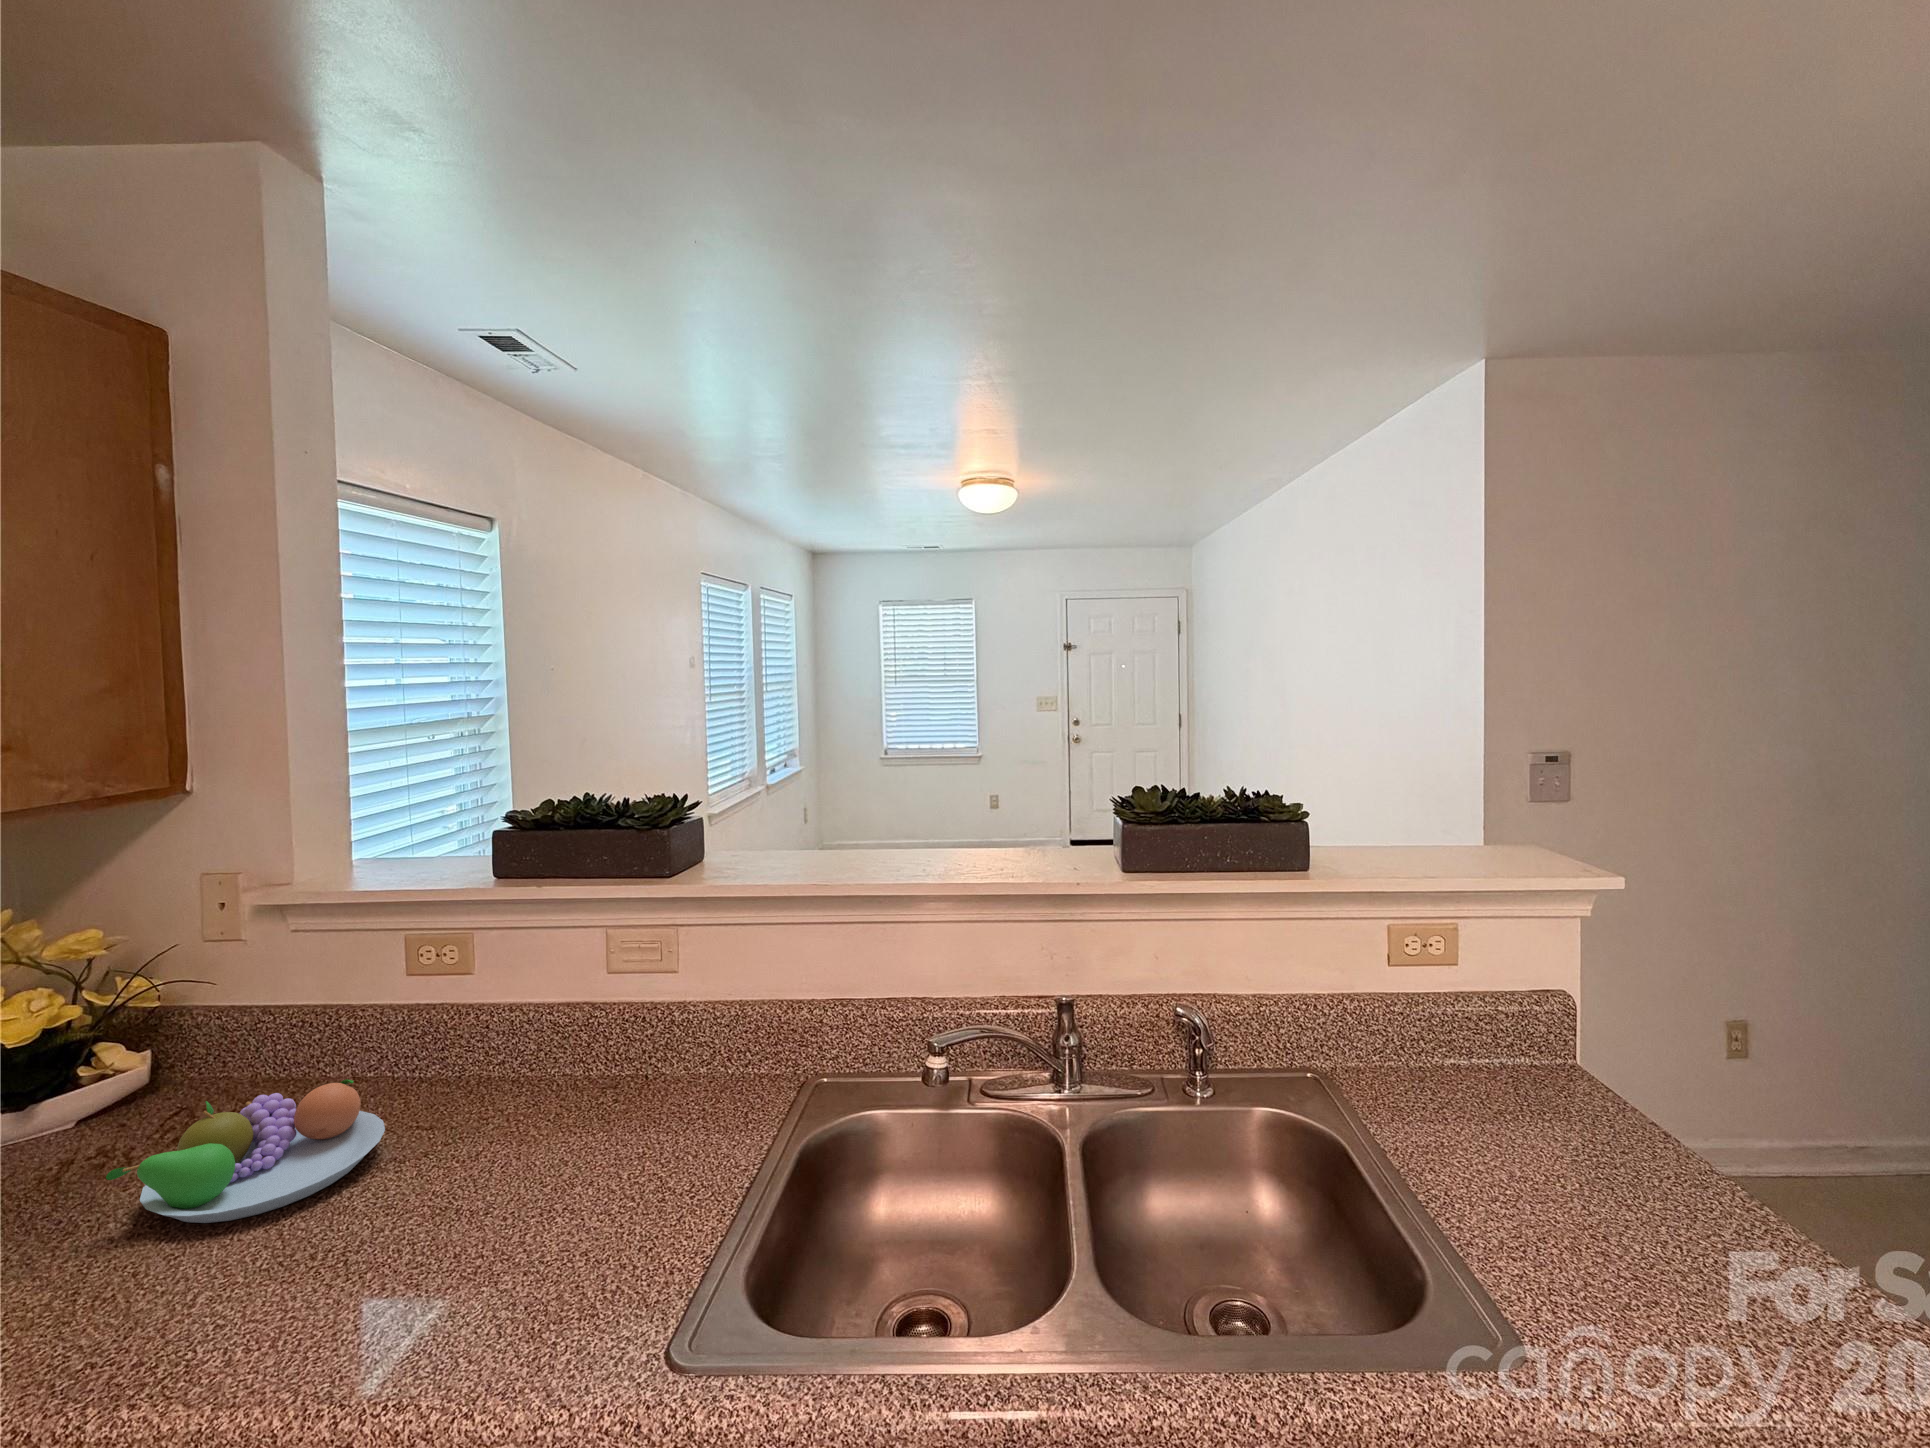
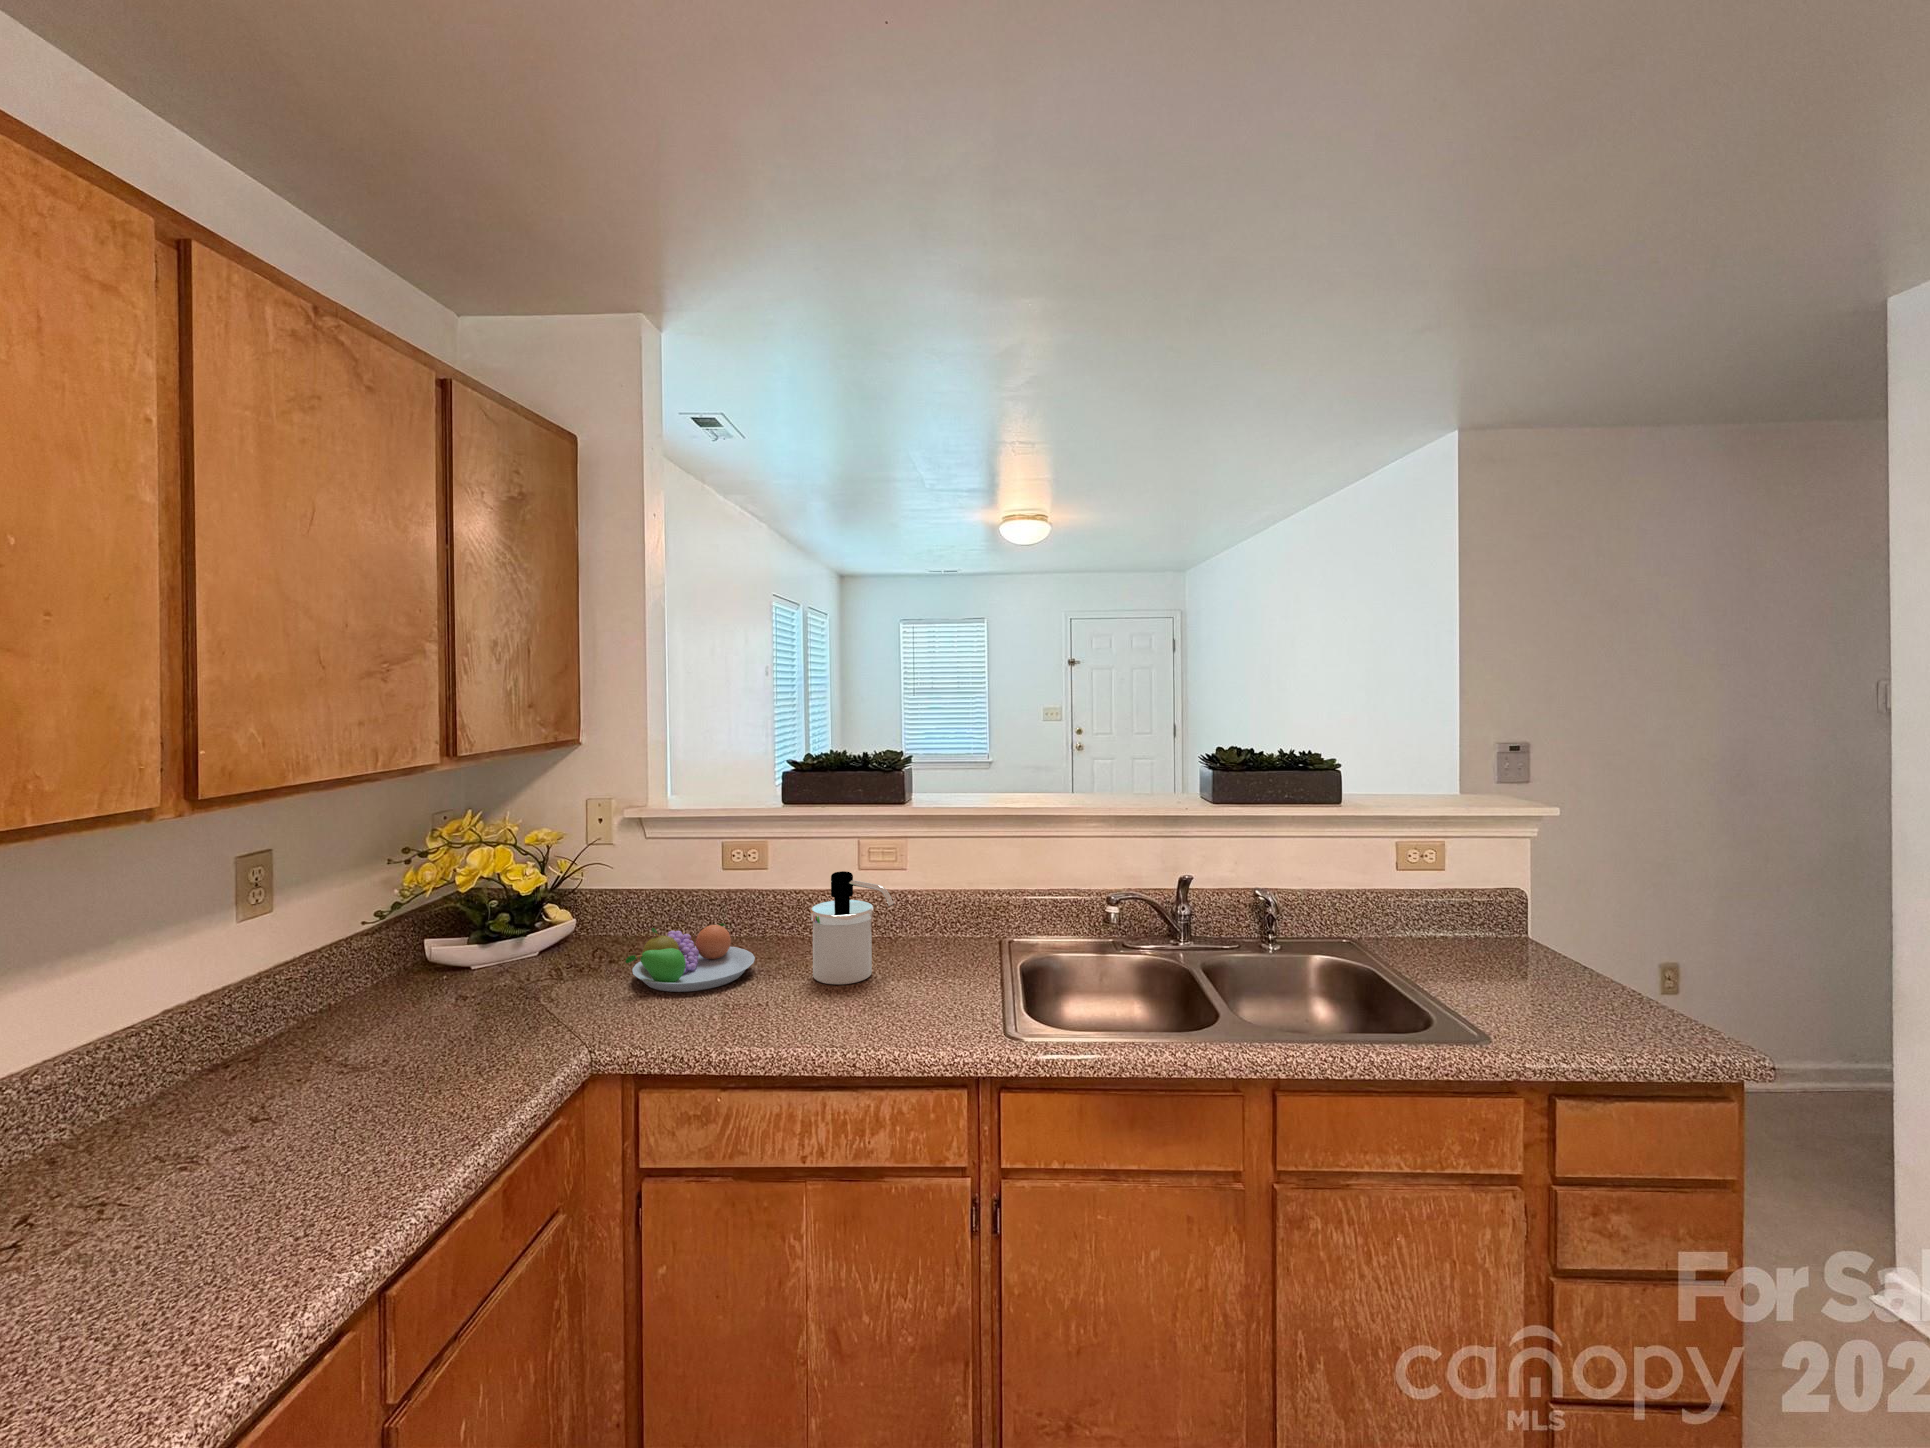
soap dispenser: none [445,1008,562,1199] -> present [810,871,894,984]

